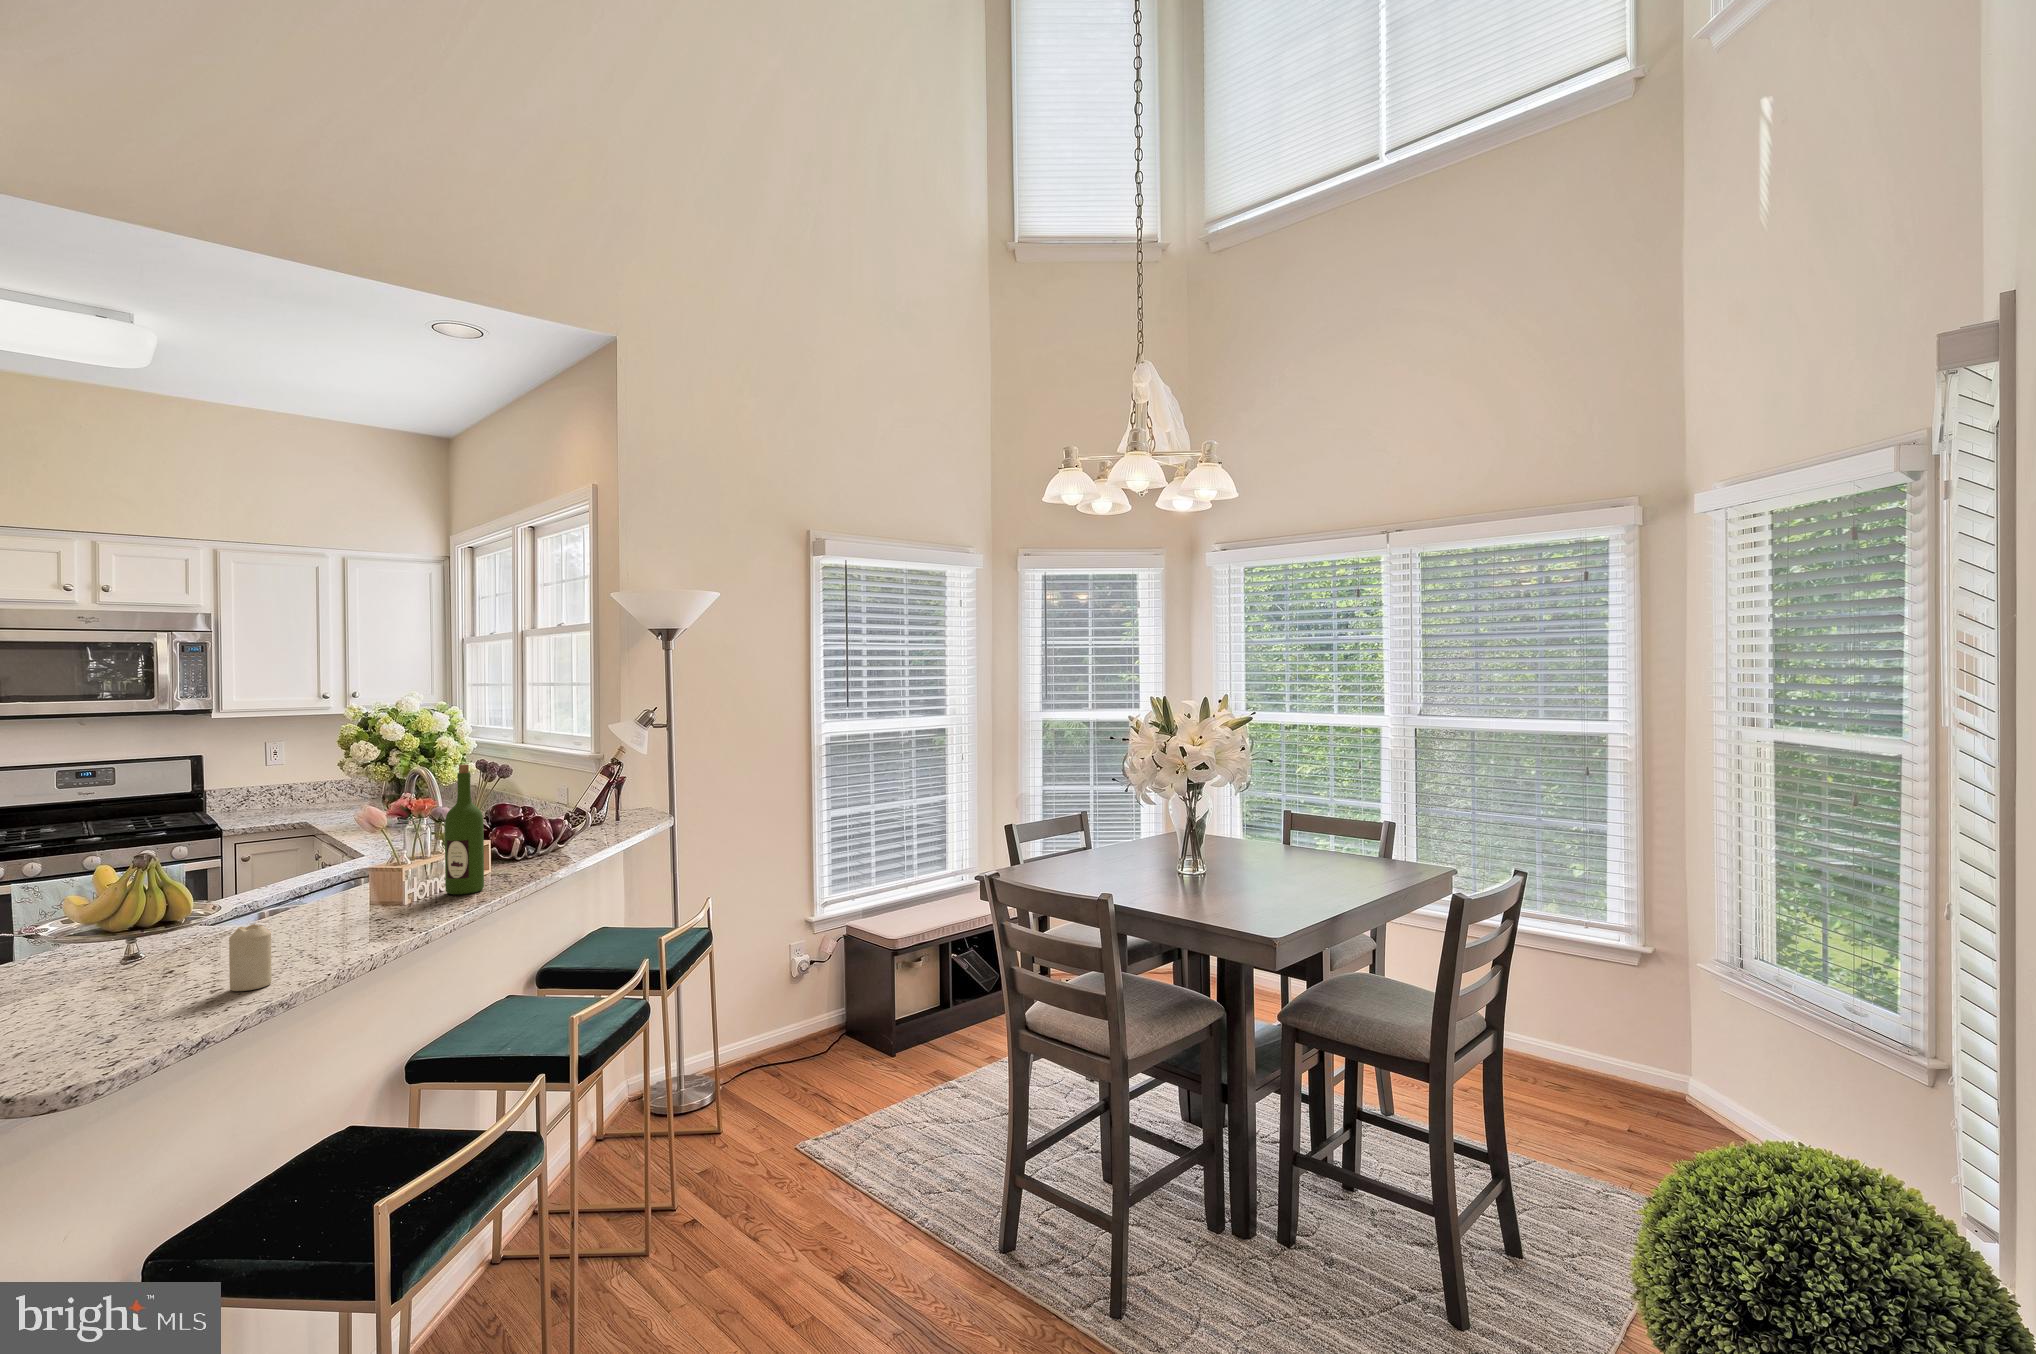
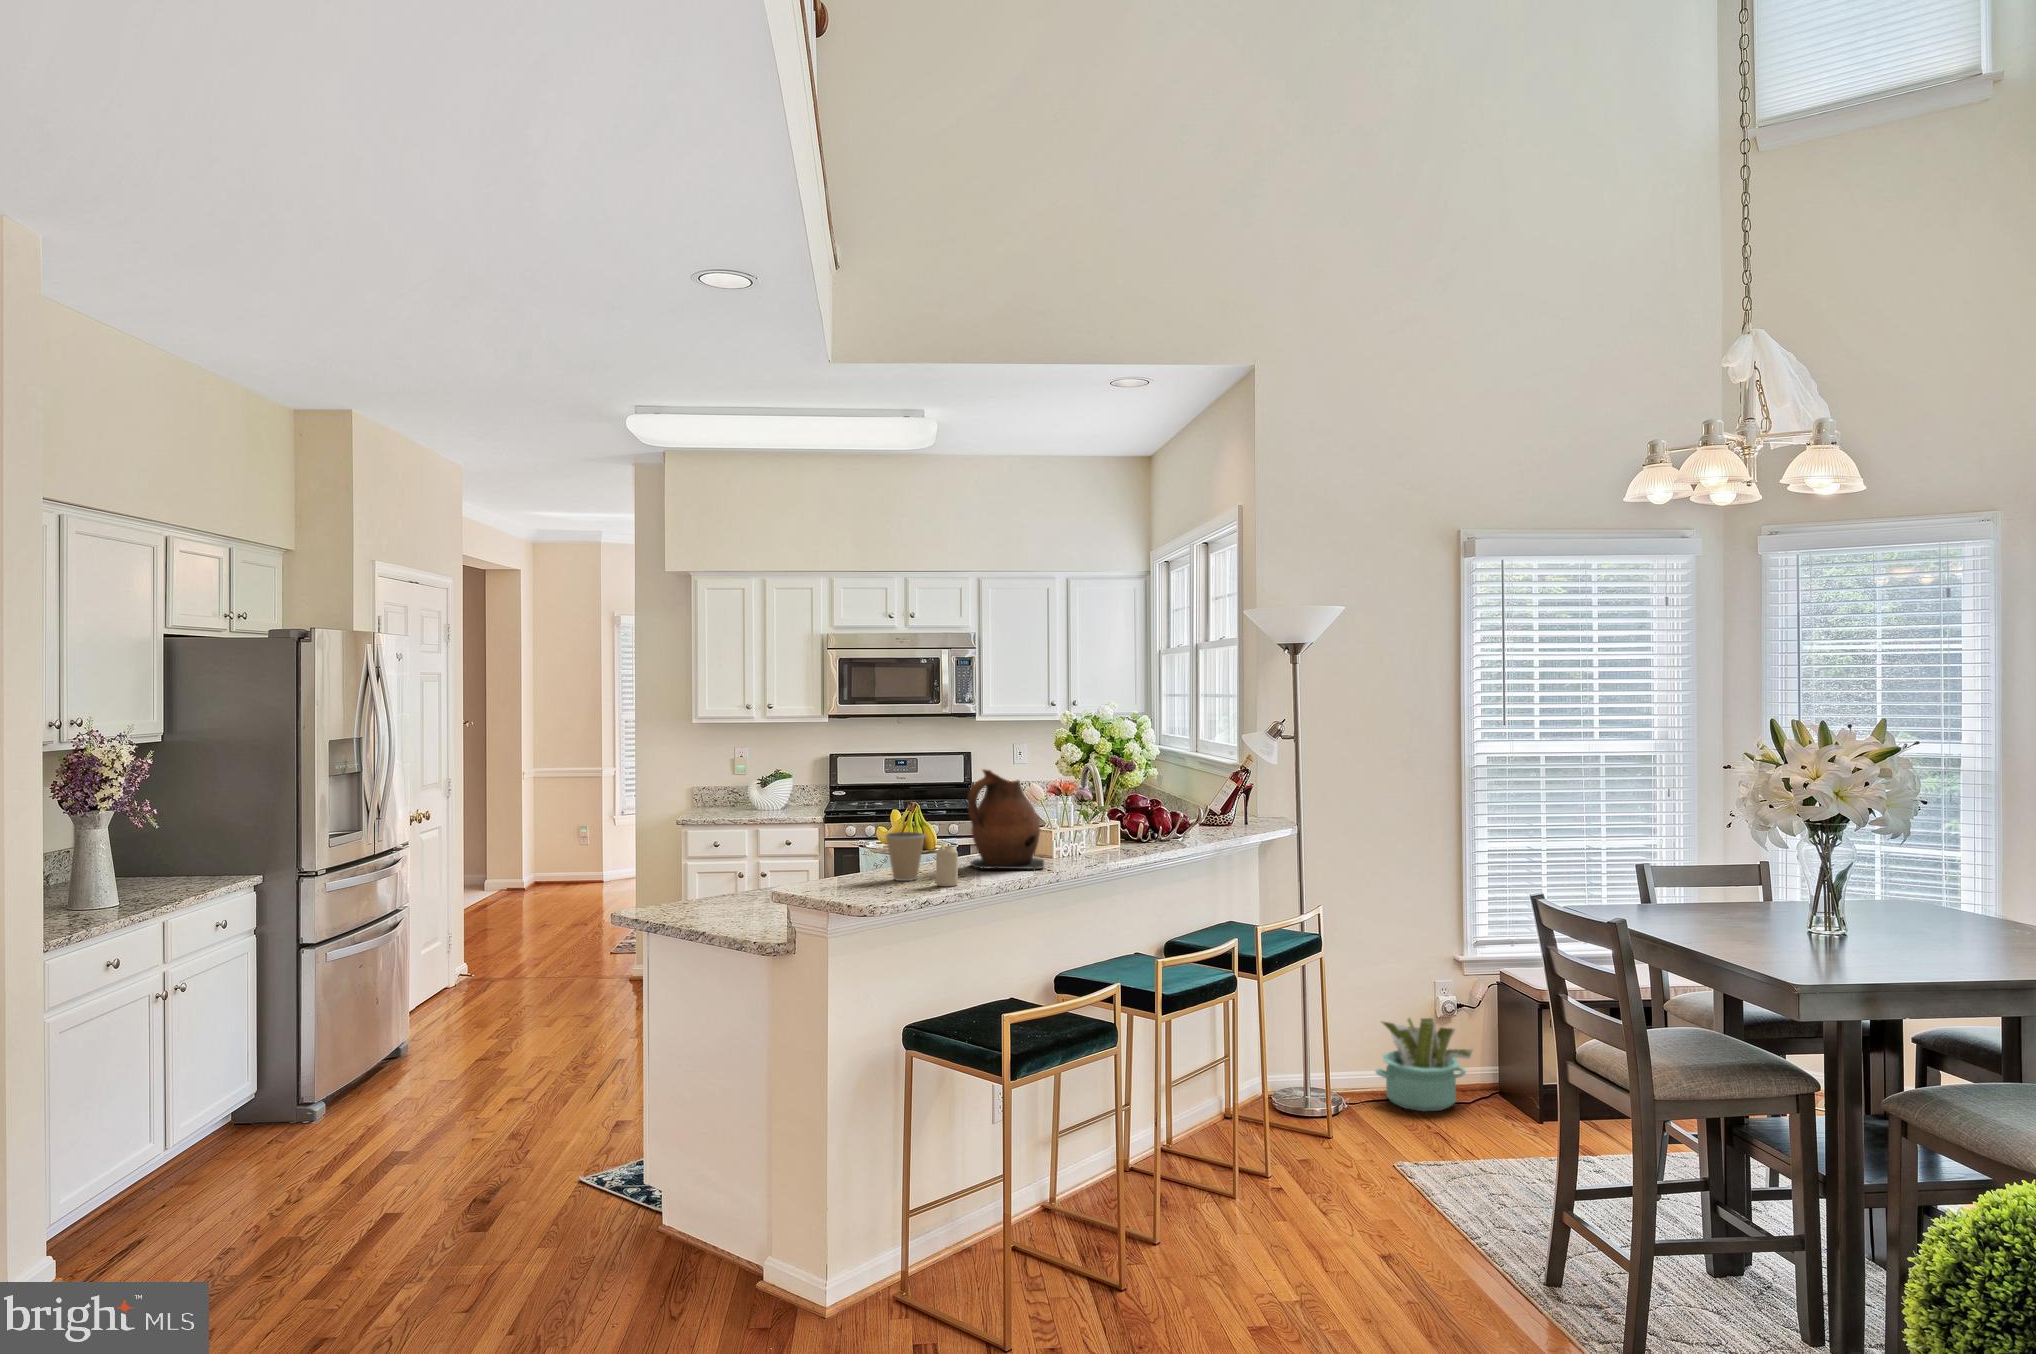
wine bottle: present [445,764,484,894] -> none [1082,757,1108,858]
ceramic pitcher: none [266,795,404,940] -> present [967,769,1044,870]
coffee cup: none [115,906,200,990] -> present [886,832,925,881]
decorative plant: none [746,983,831,1077] -> present [1376,1018,1473,1111]

